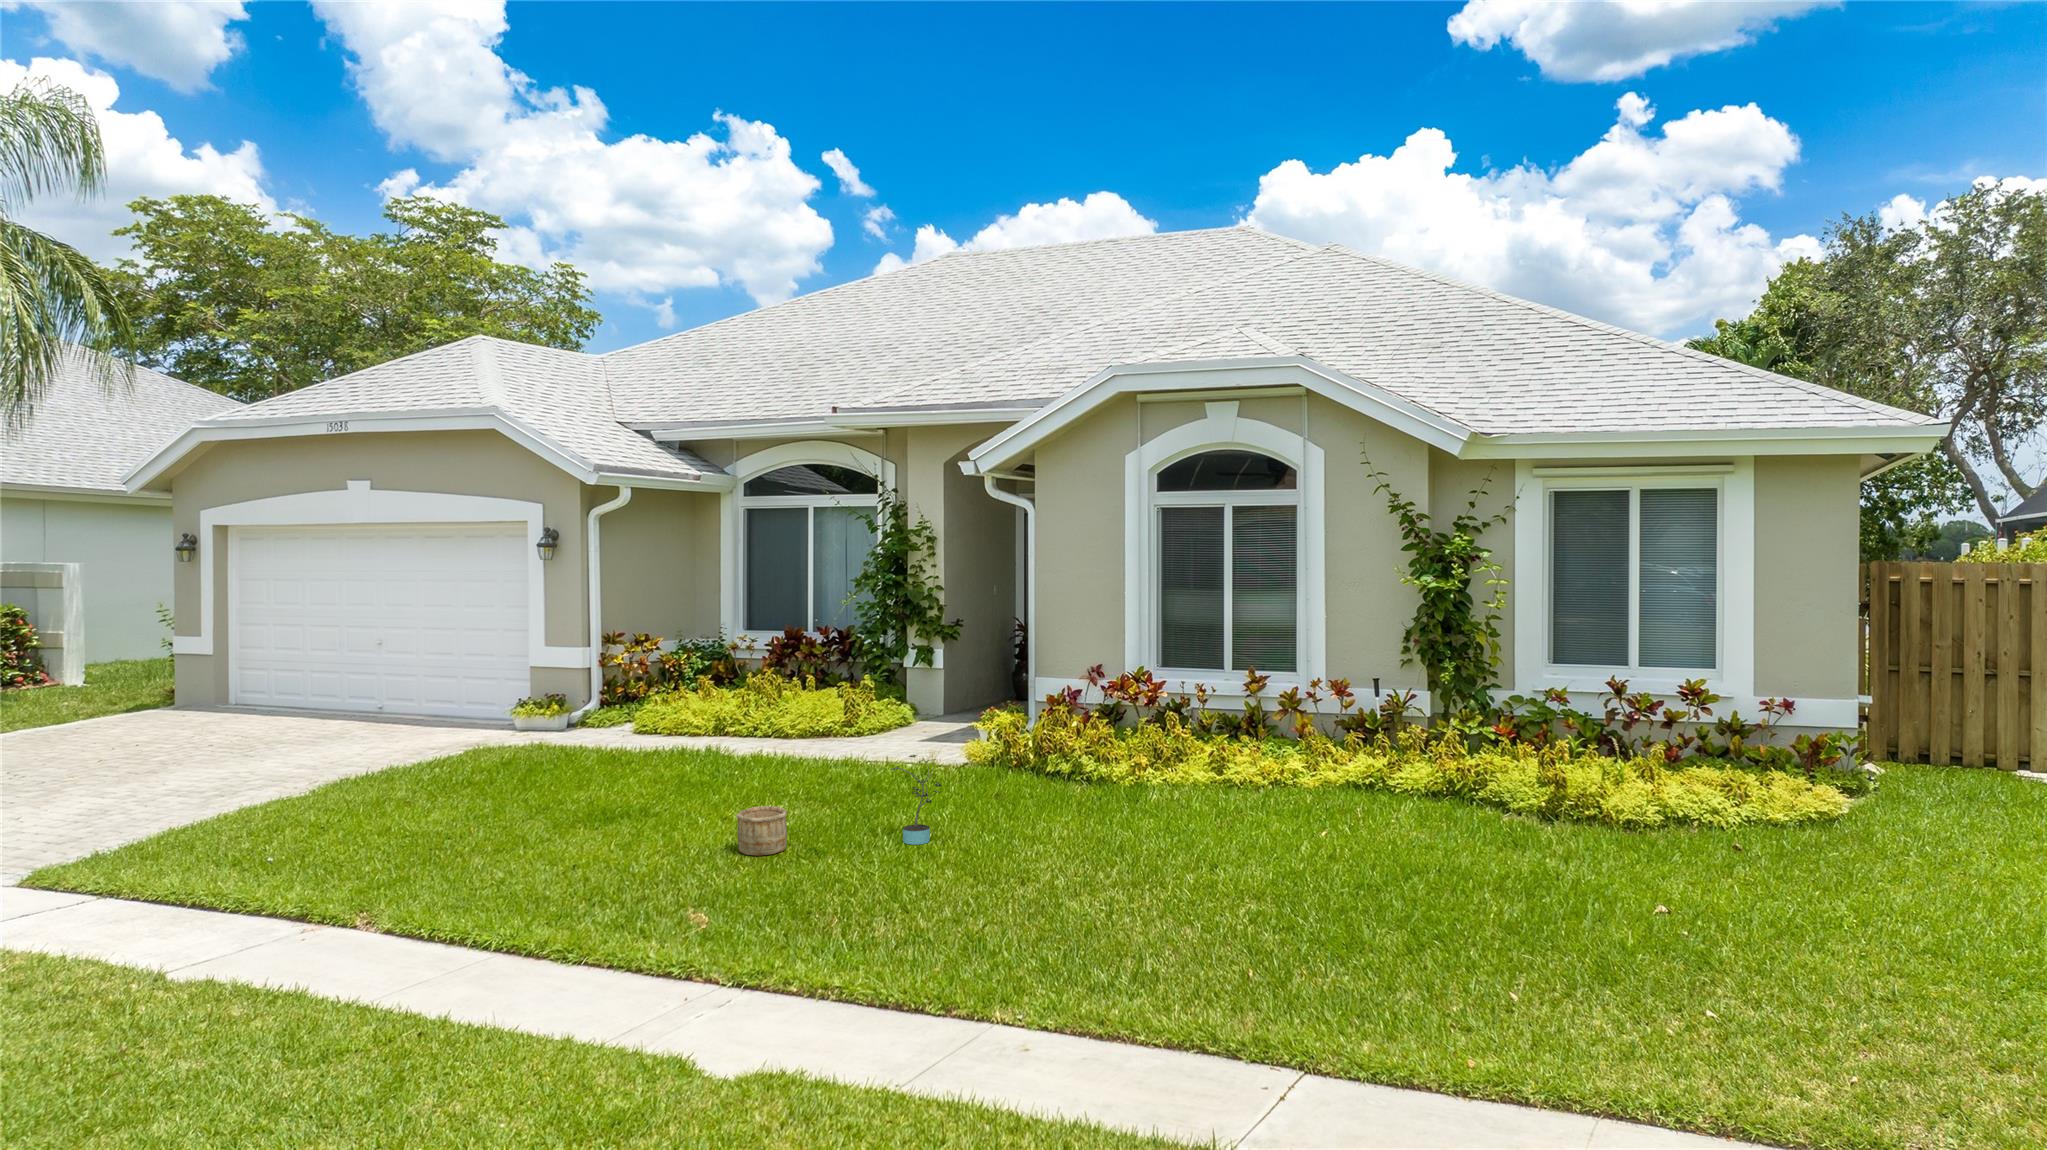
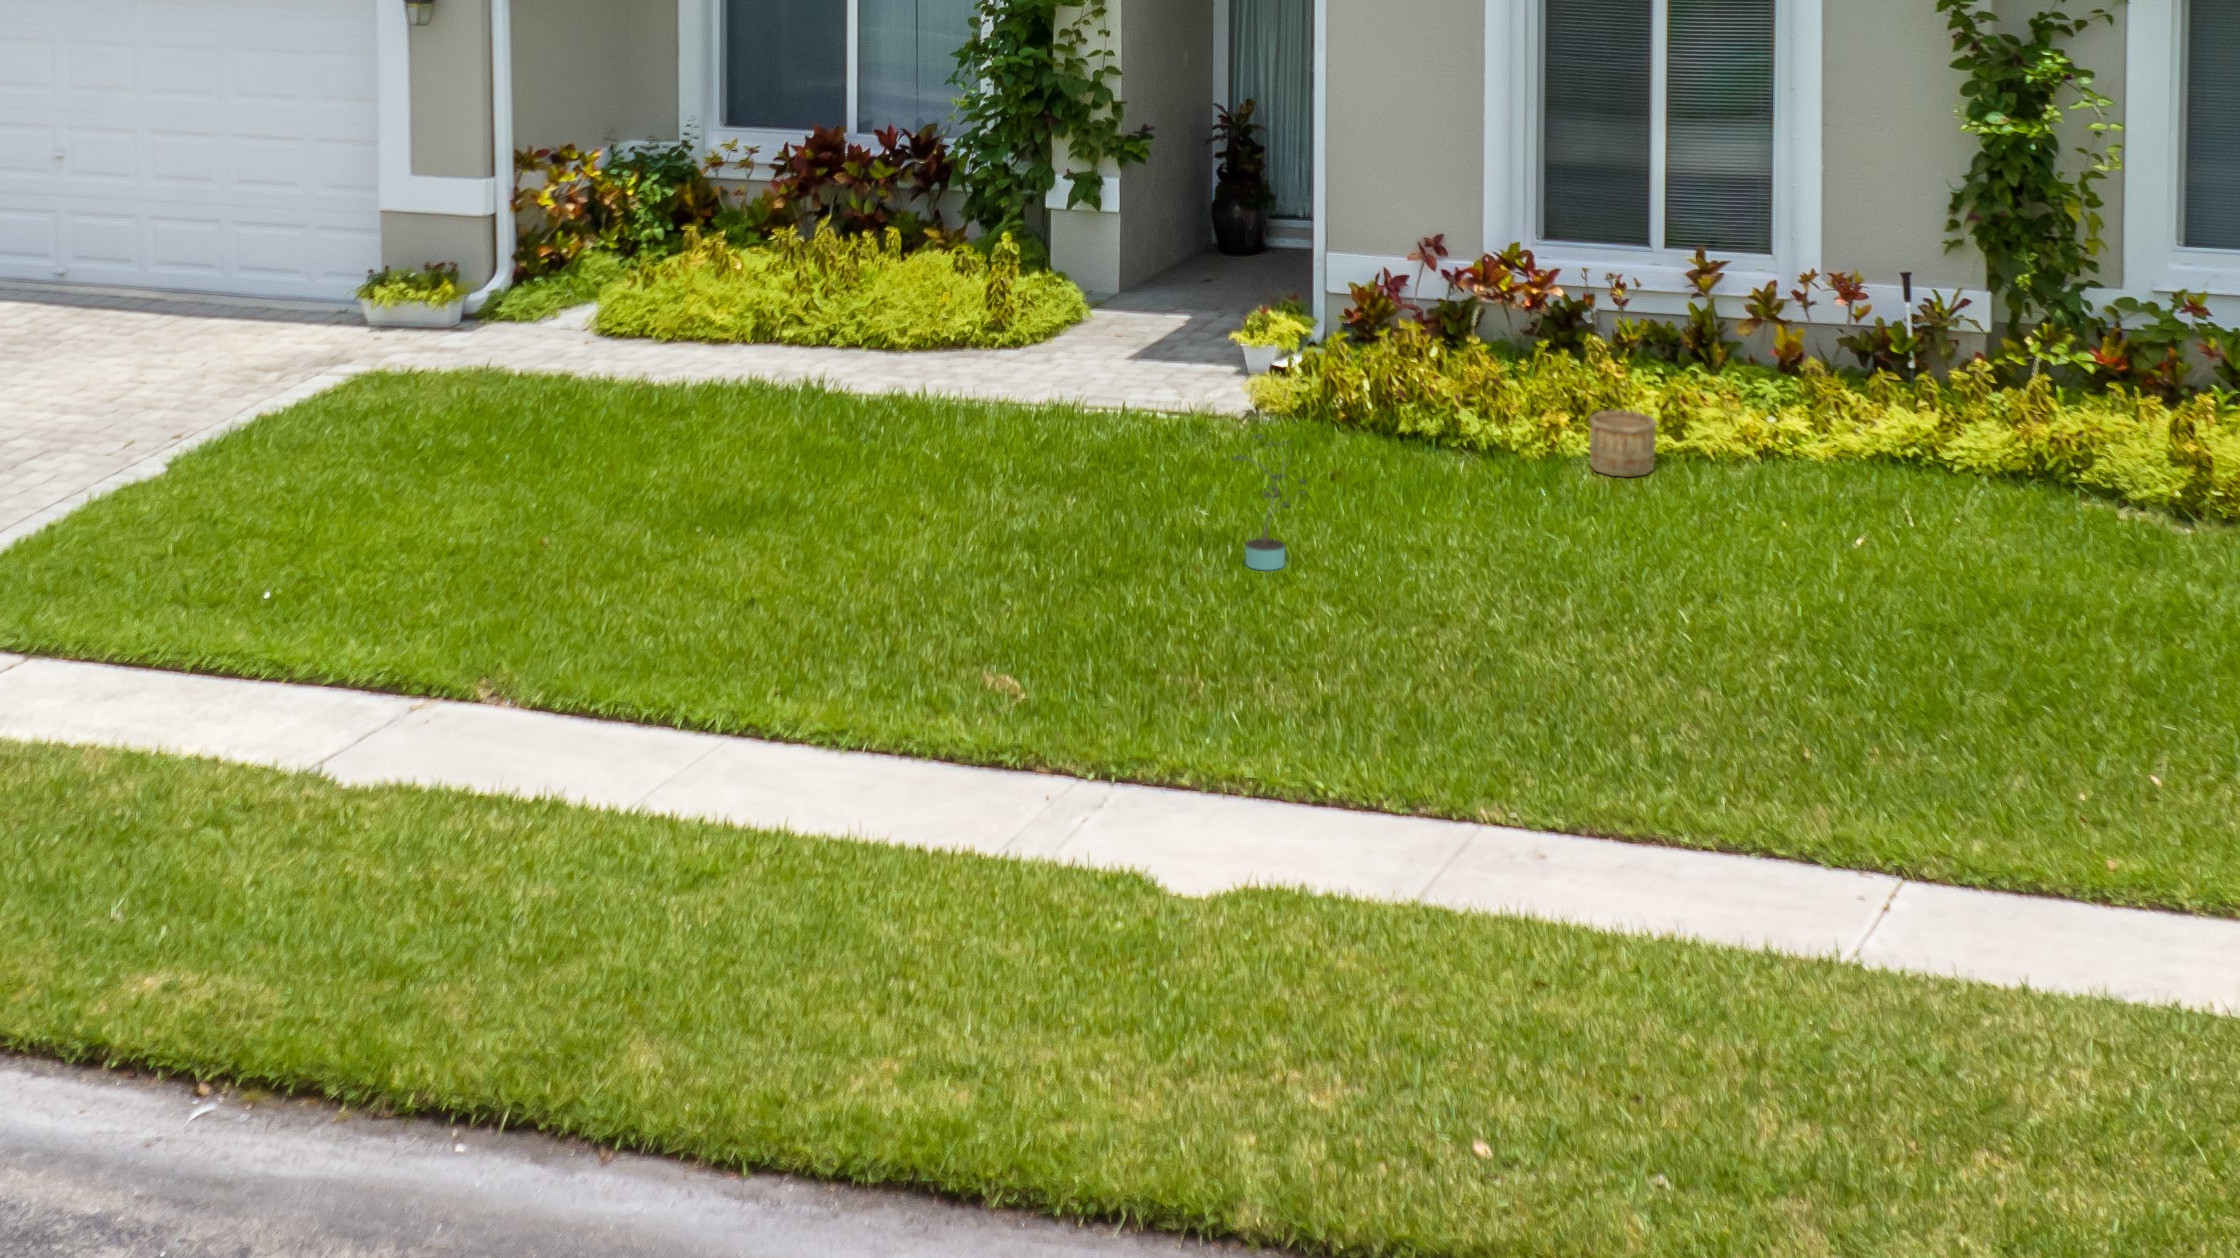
wooden bucket: present [736,806,787,856] -> present [1589,410,1657,477]

